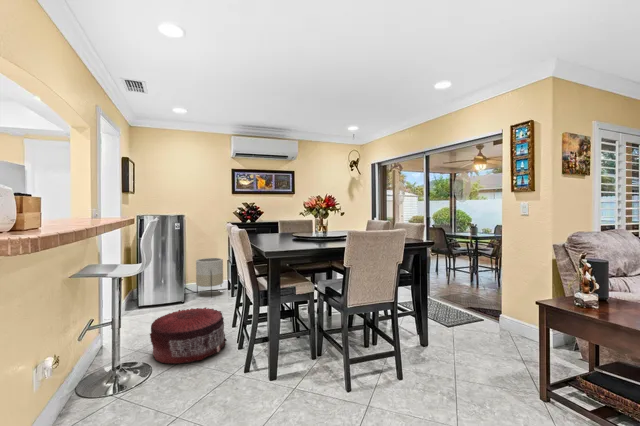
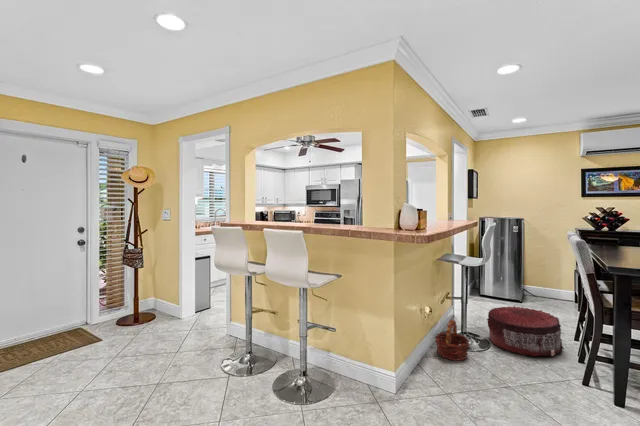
planter: present [196,258,223,293] -> none [535,263,568,305]
basket: none [74,351,129,410] -> present [435,320,470,360]

